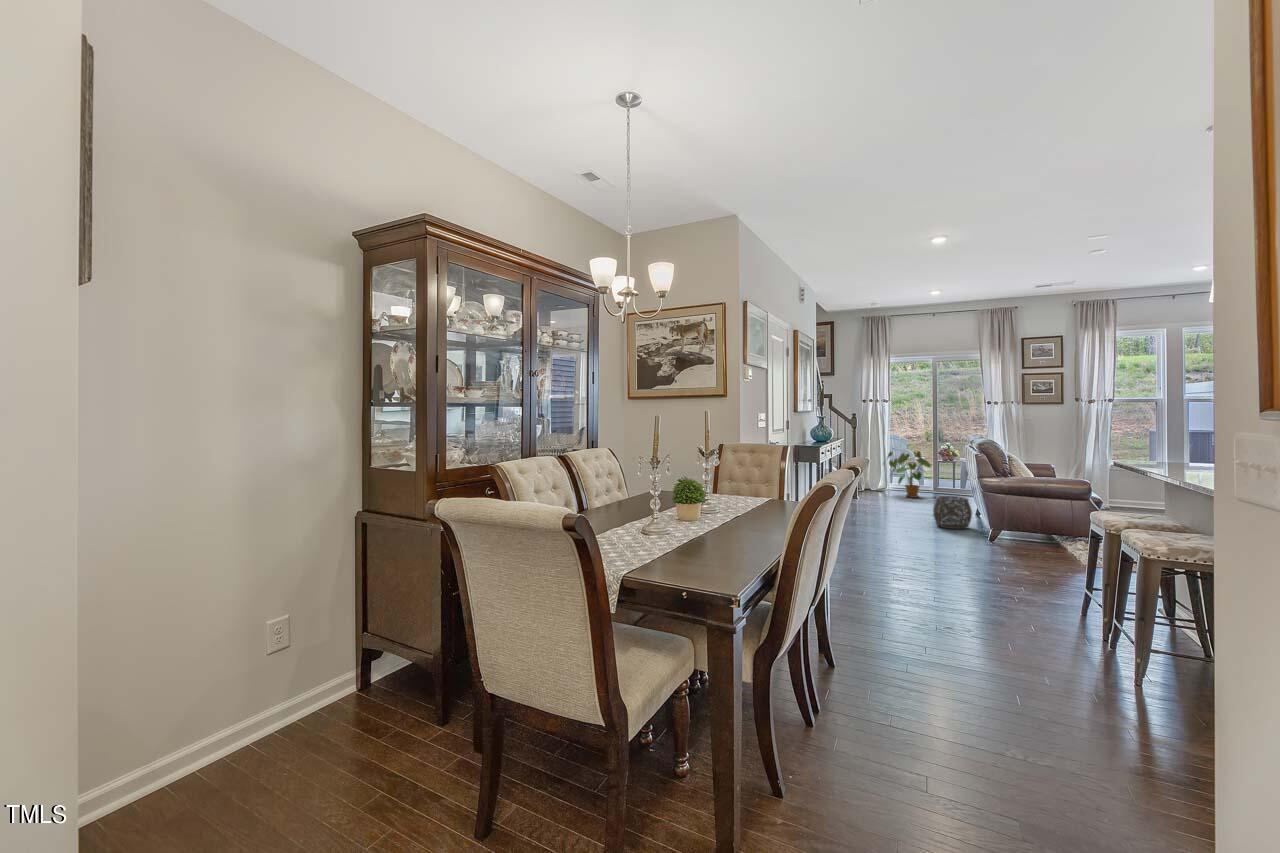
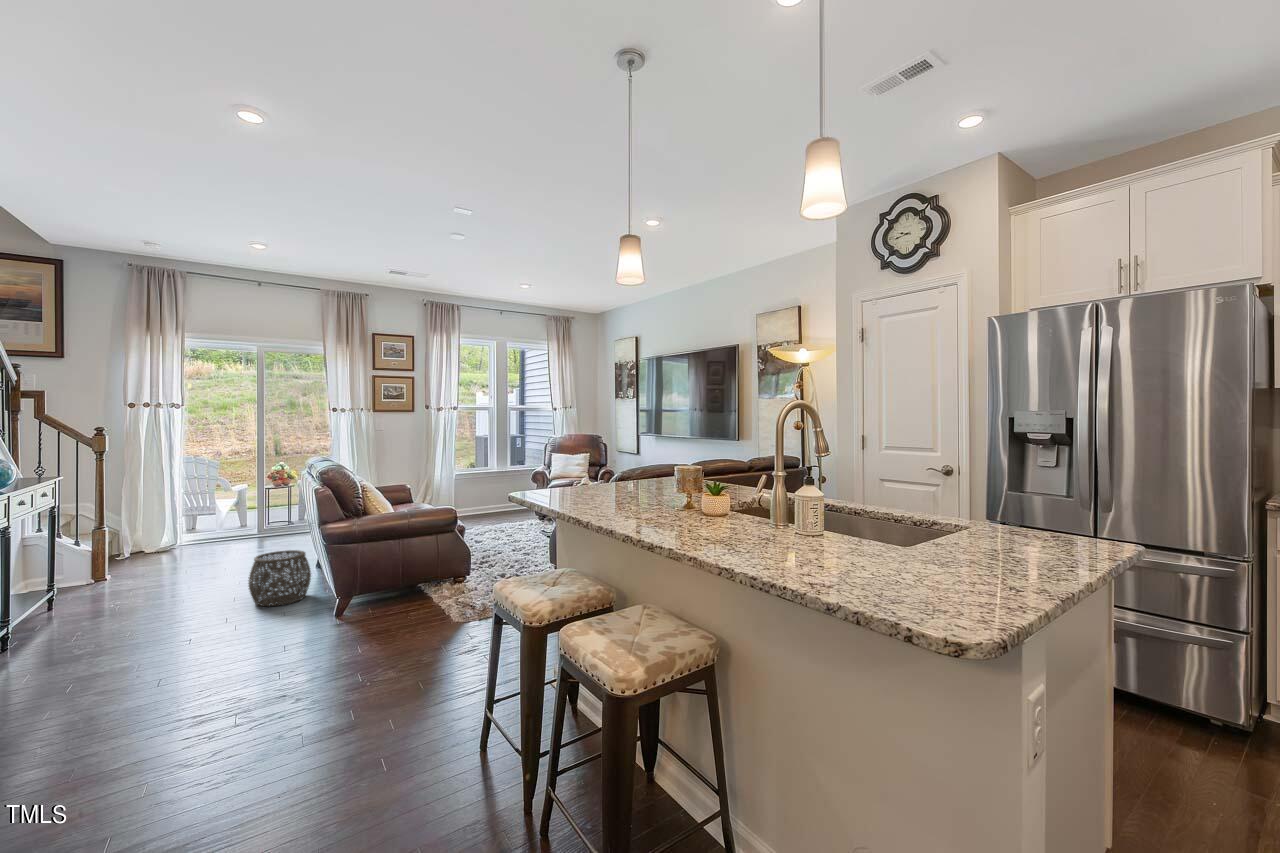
house plant: present [887,451,931,498] -> none [170,479,256,552]

